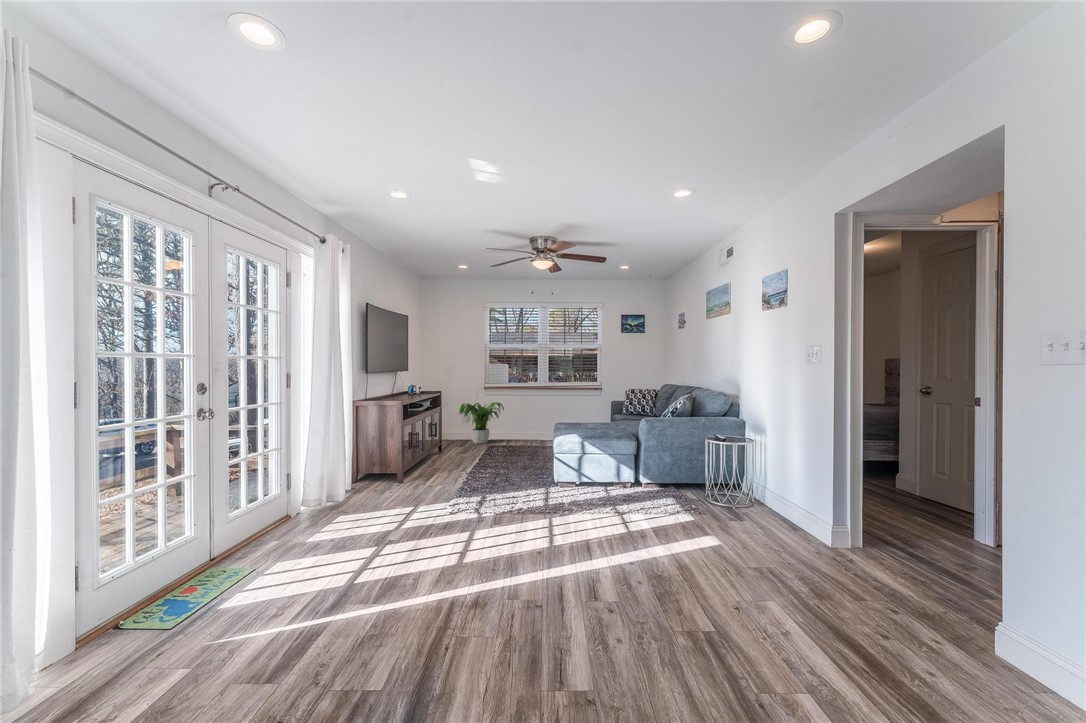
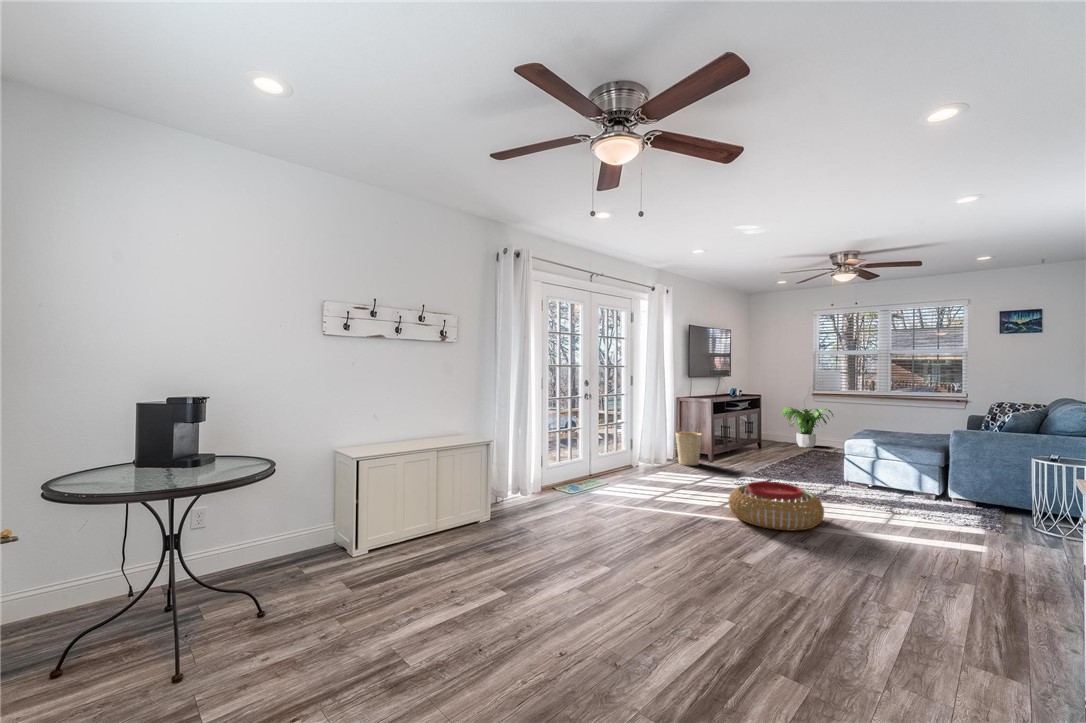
basket: none [355,442,392,494] -> present [676,432,702,466]
pouf: none [481,512,602,594] -> present [729,482,824,531]

